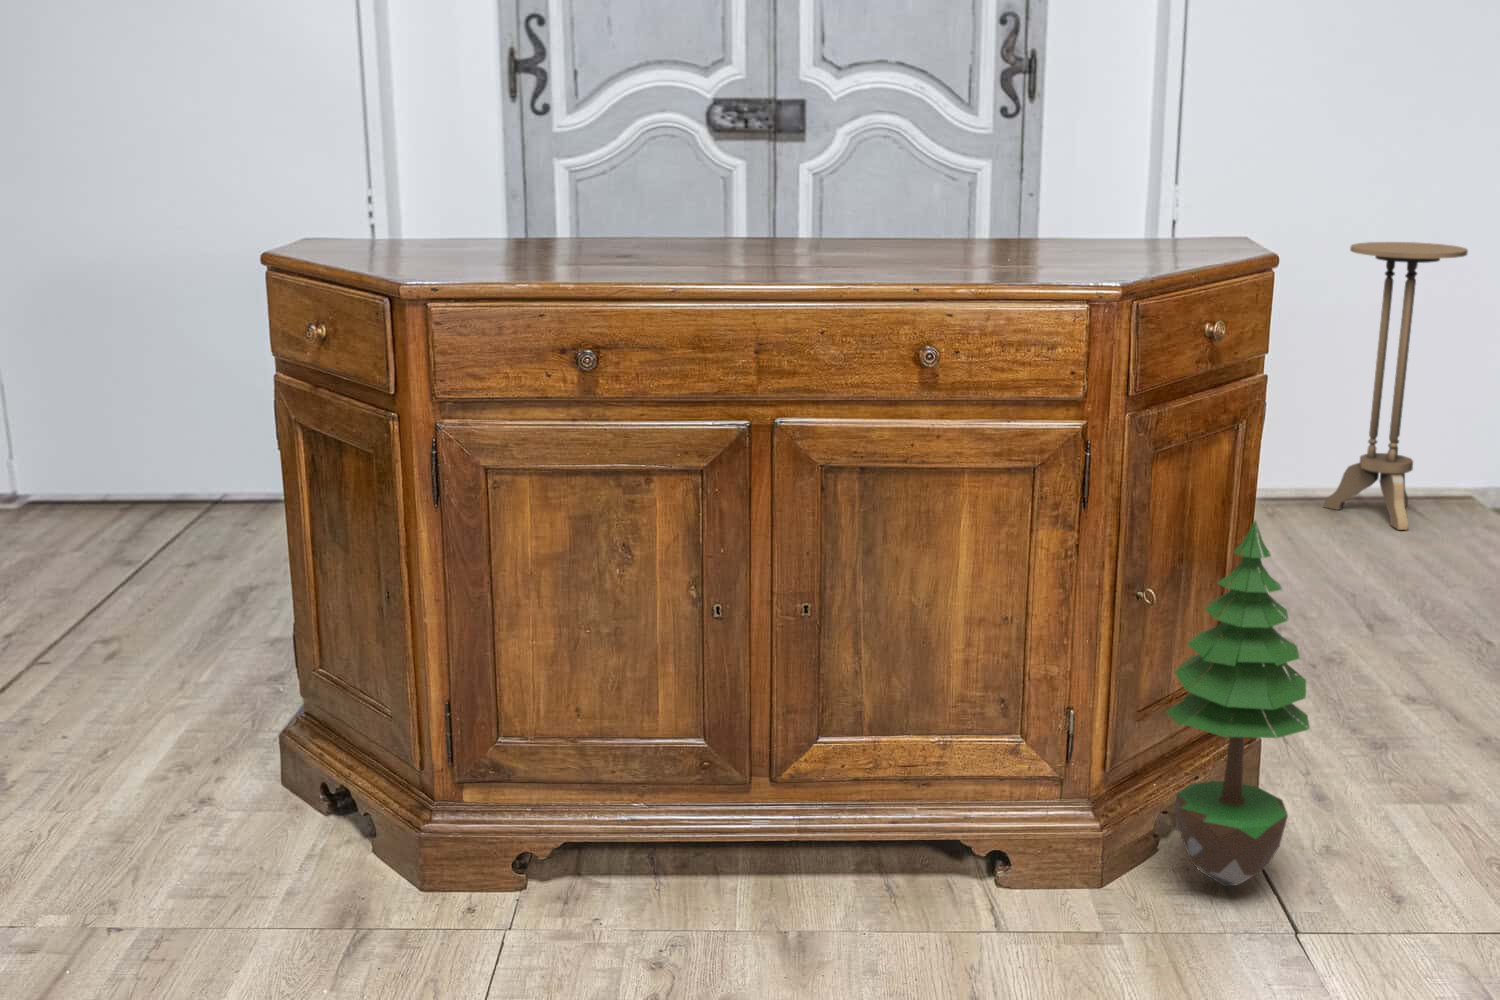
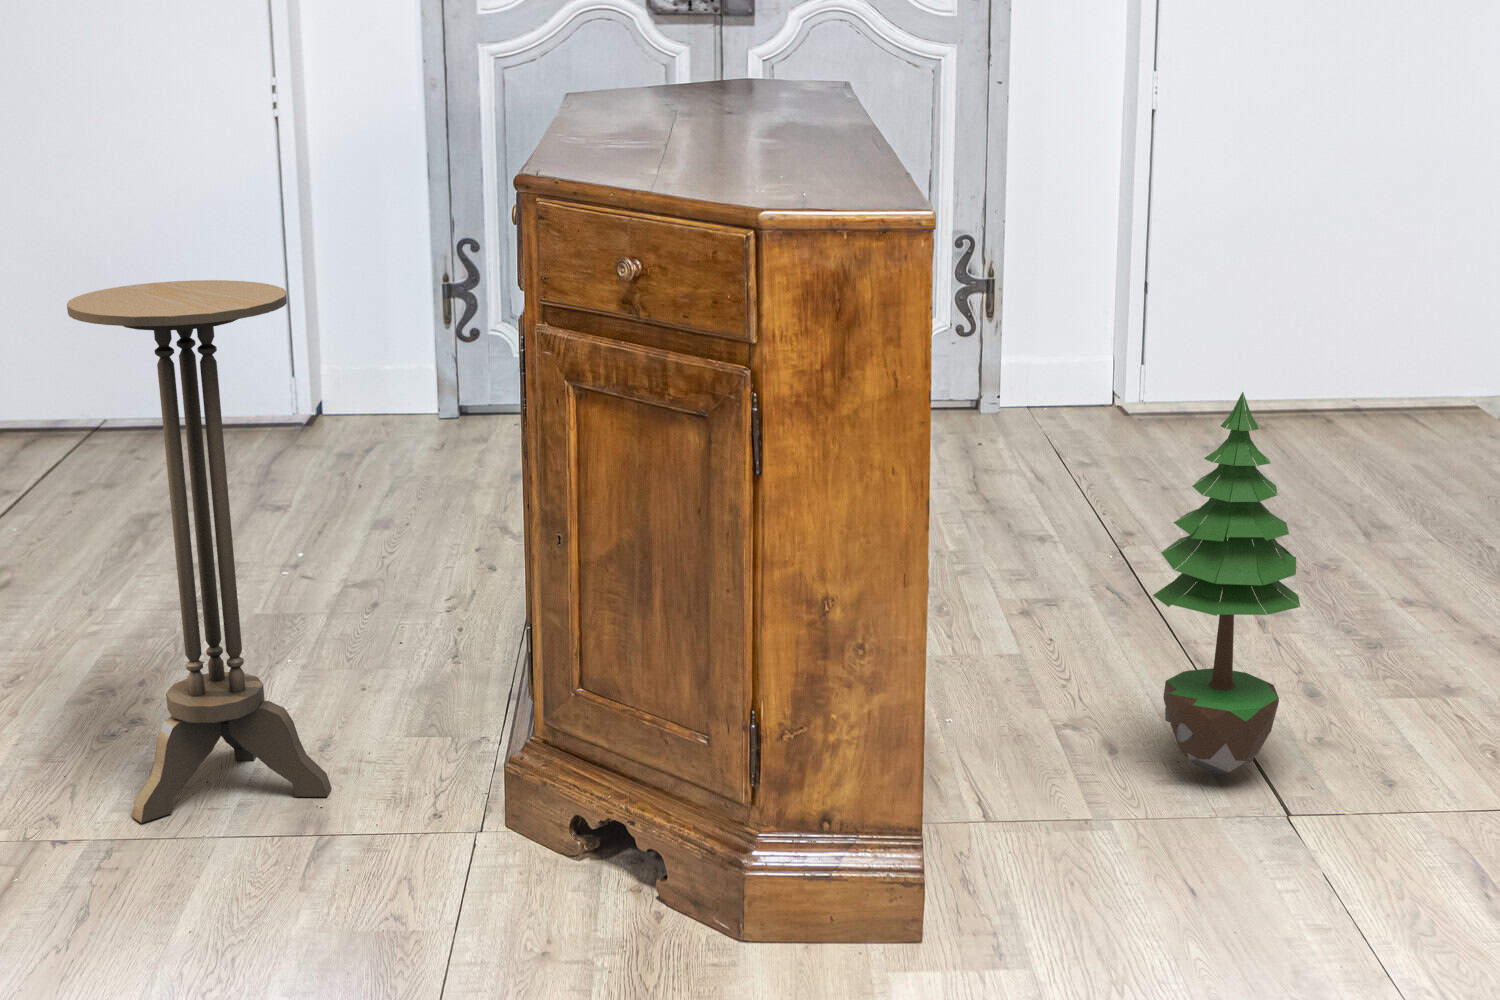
side table: present [1323,242,1468,530] -> present [67,280,332,823]

